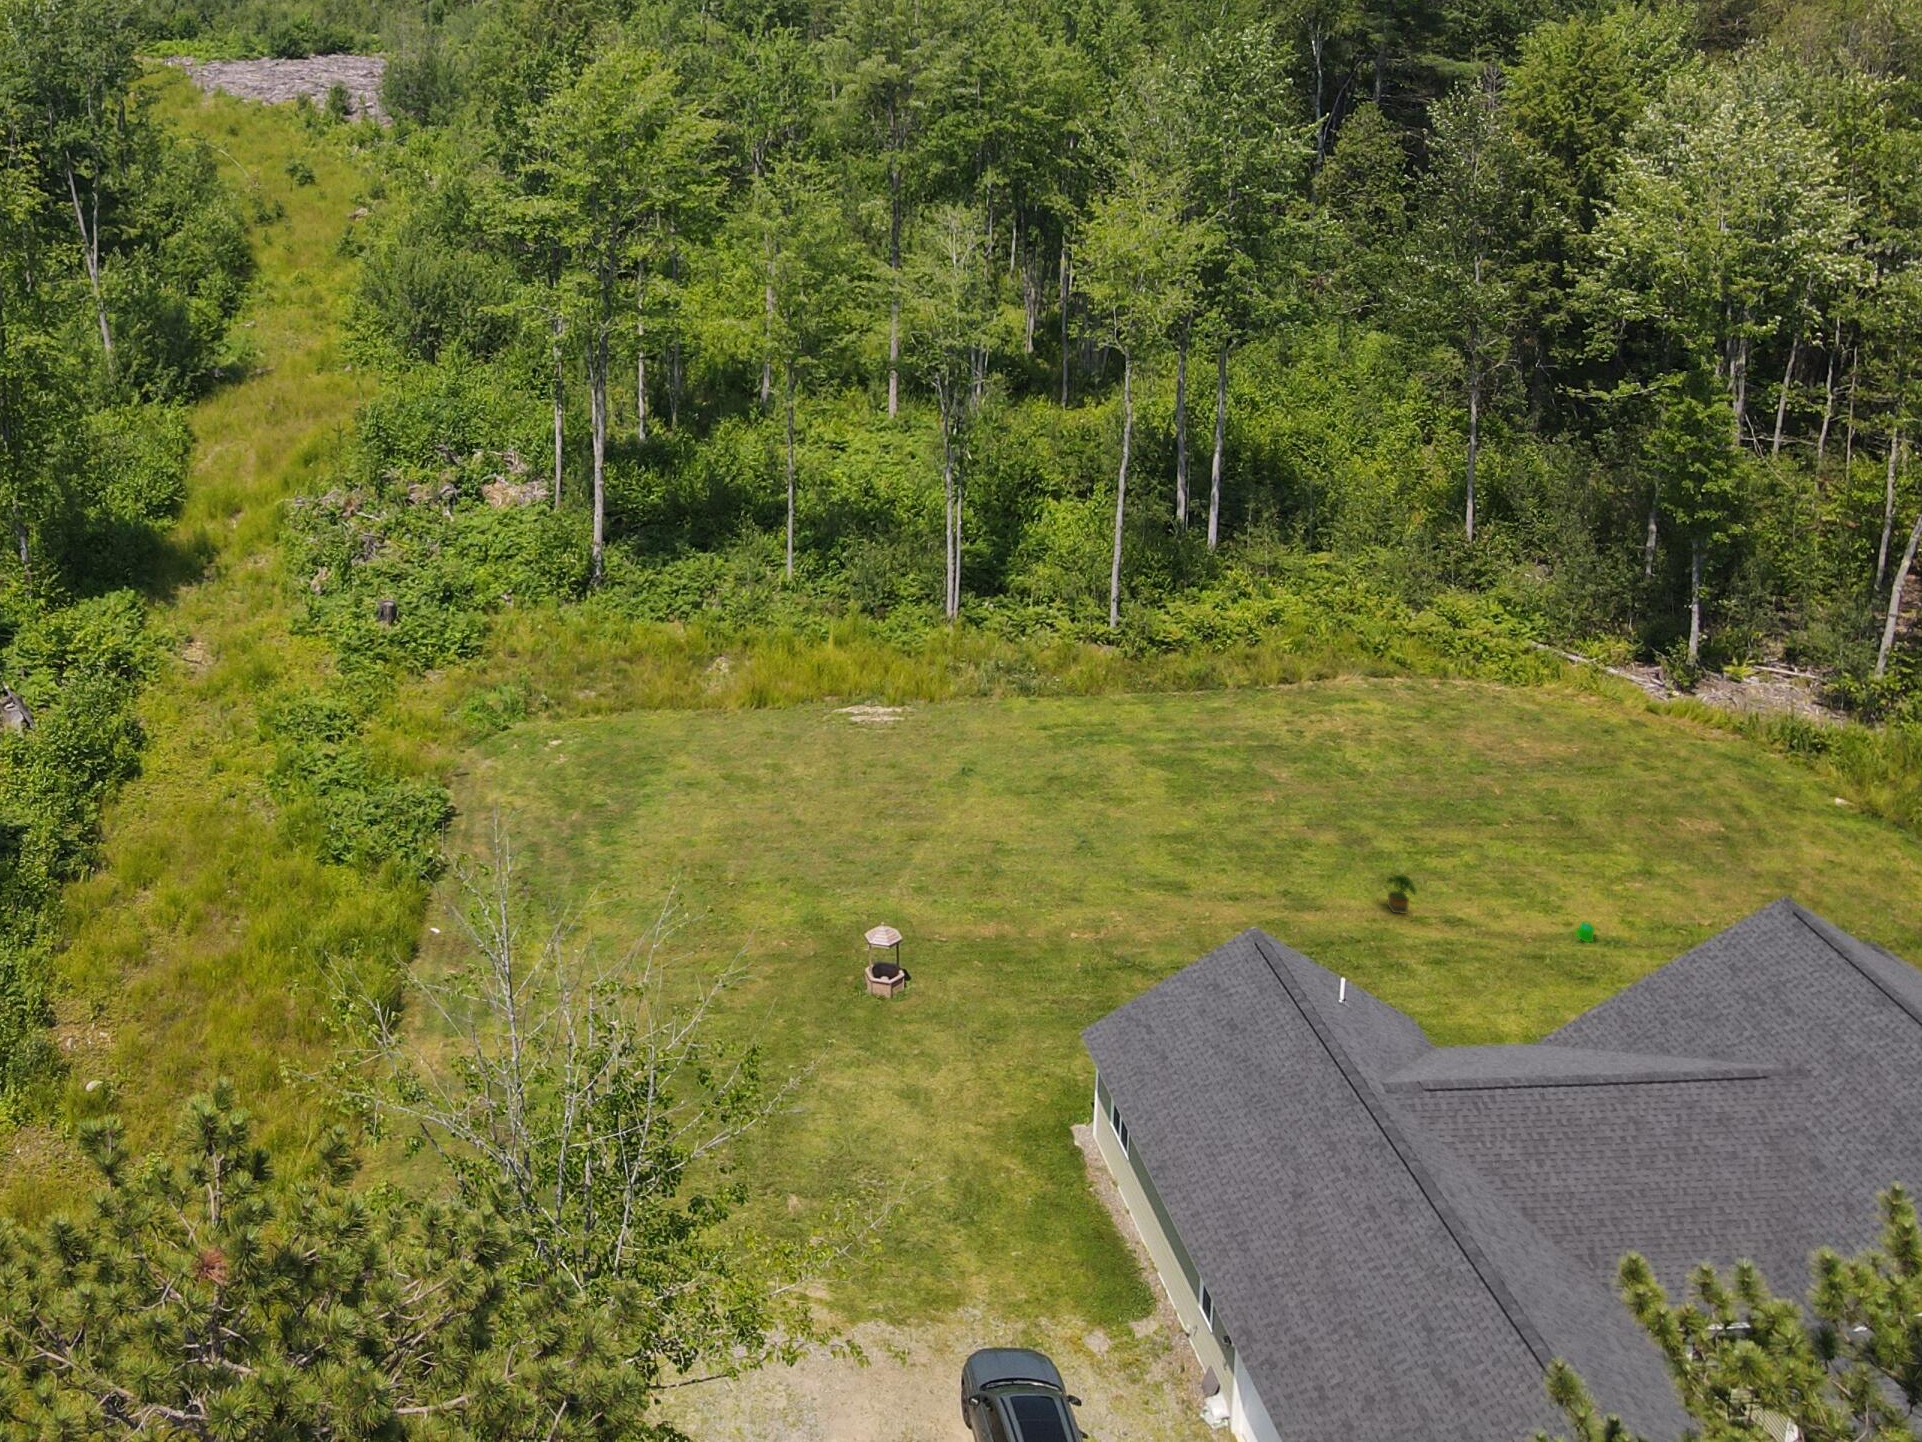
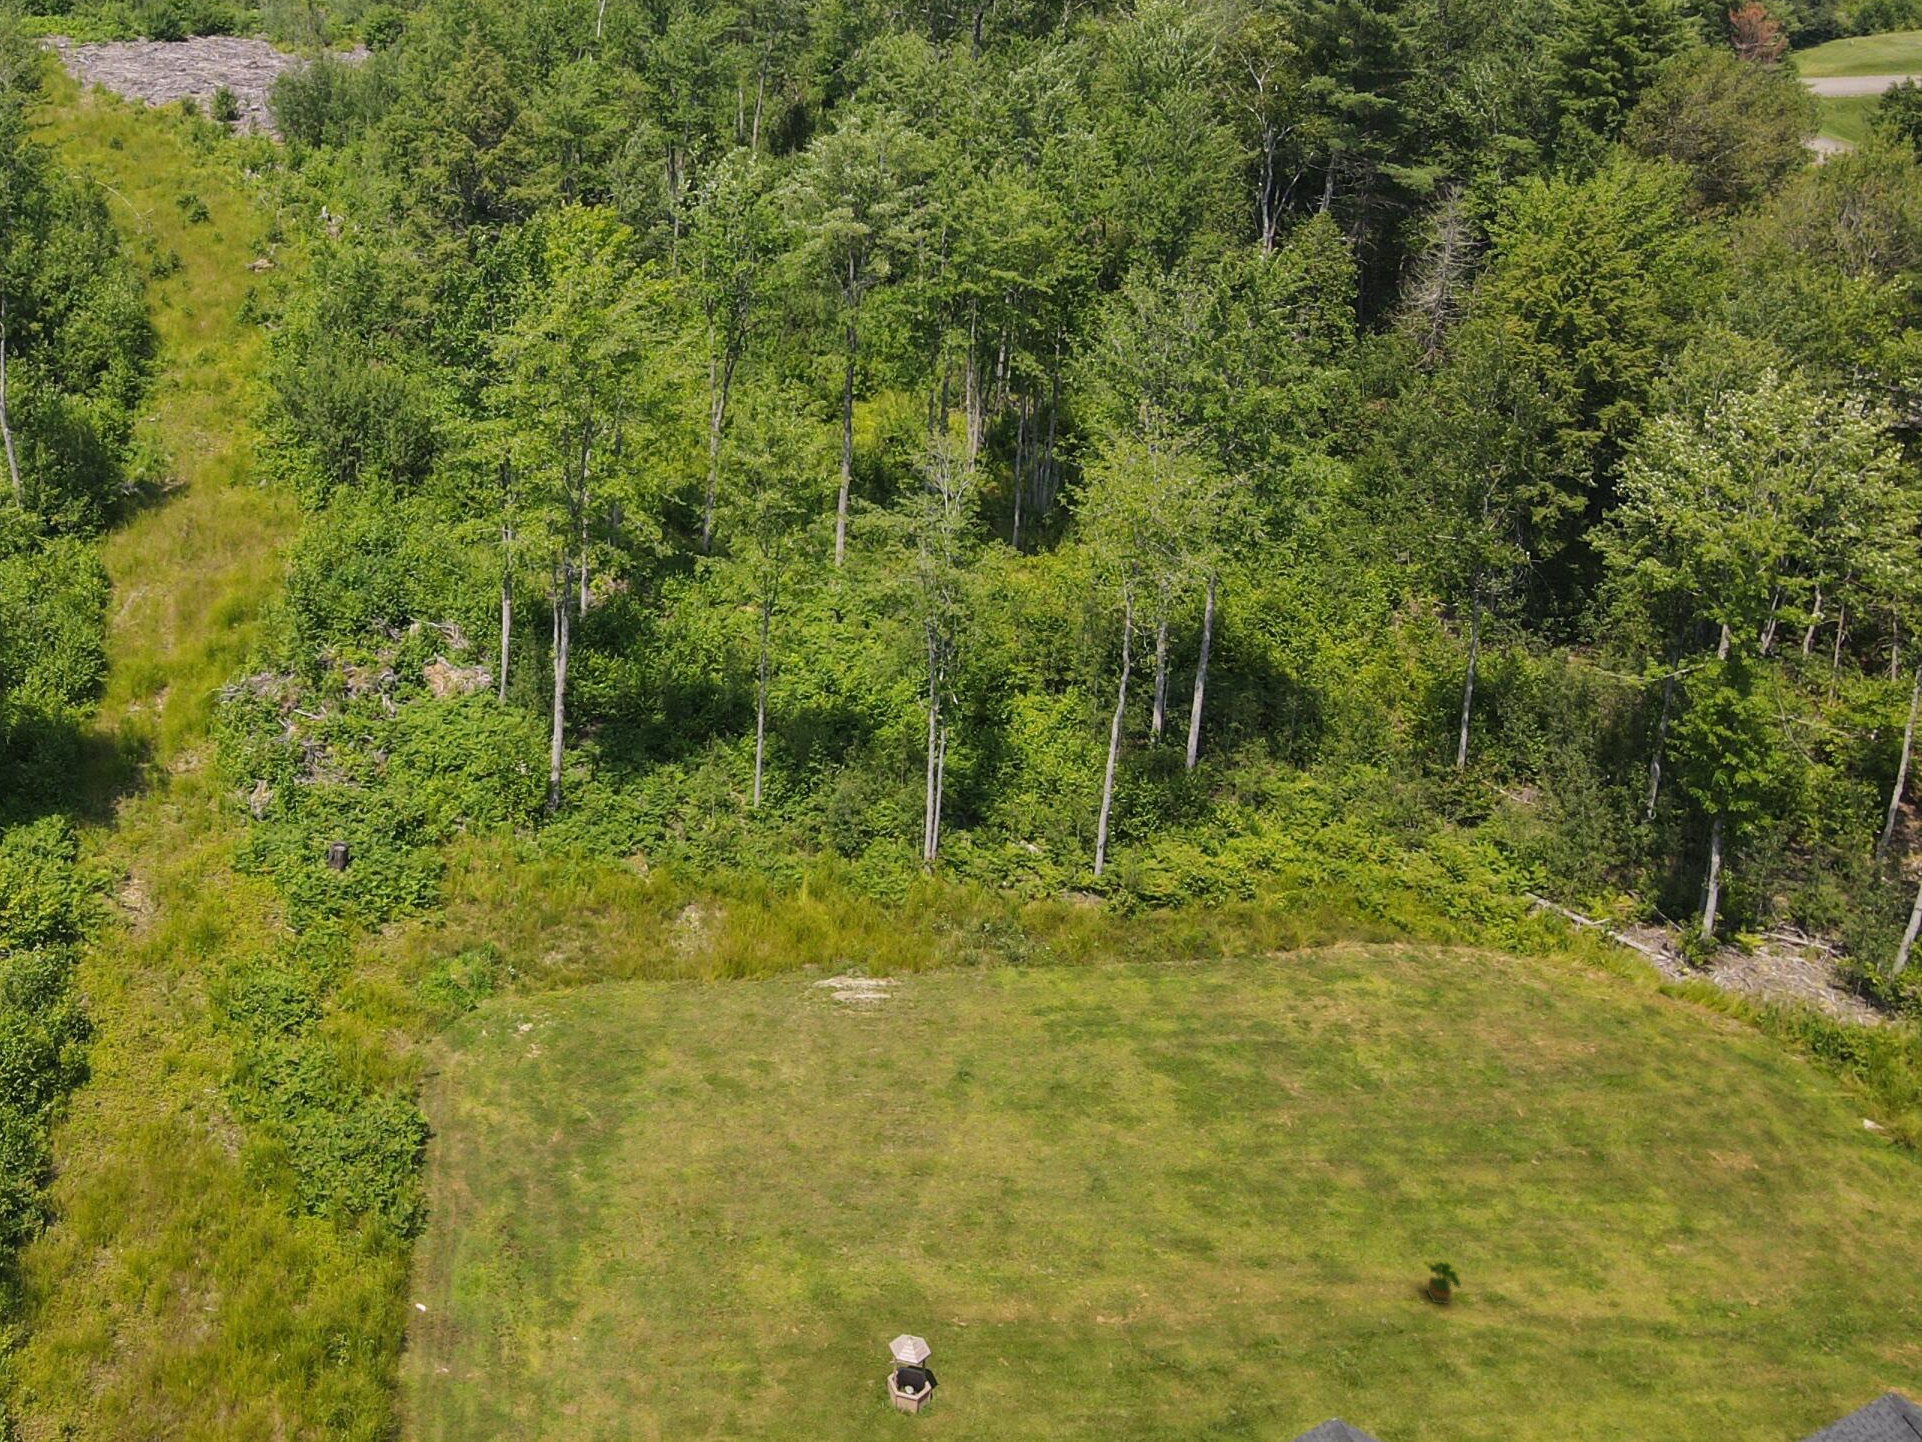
watering can: present [1576,921,1595,942] -> none [1626,1324,1646,1348]

